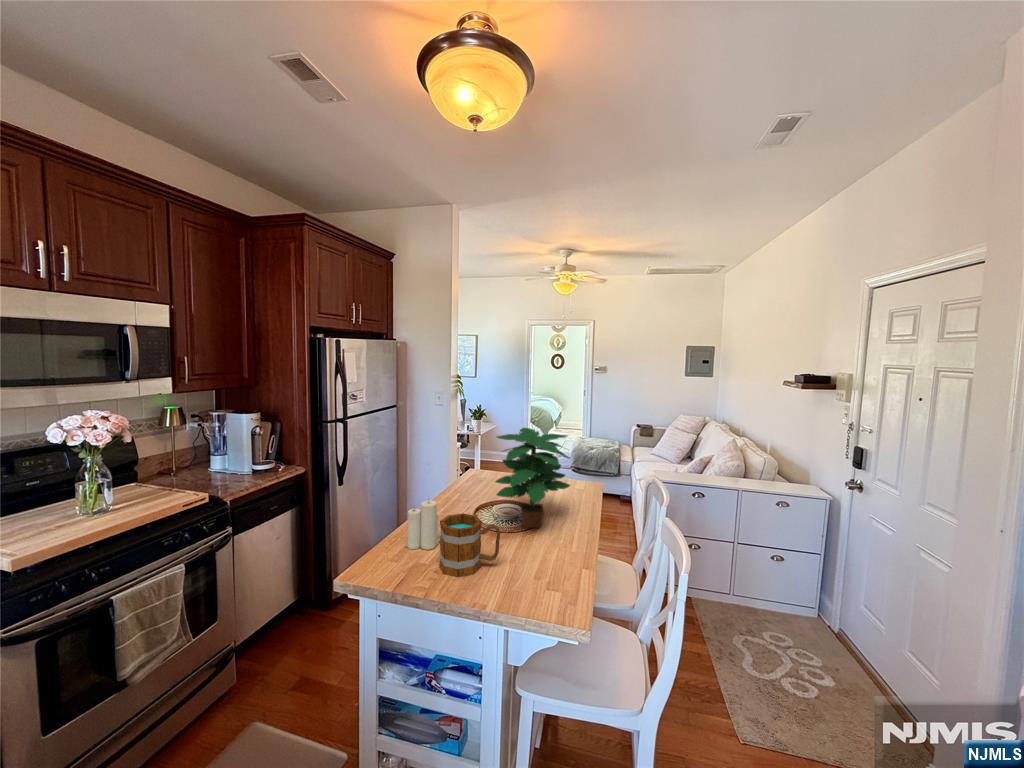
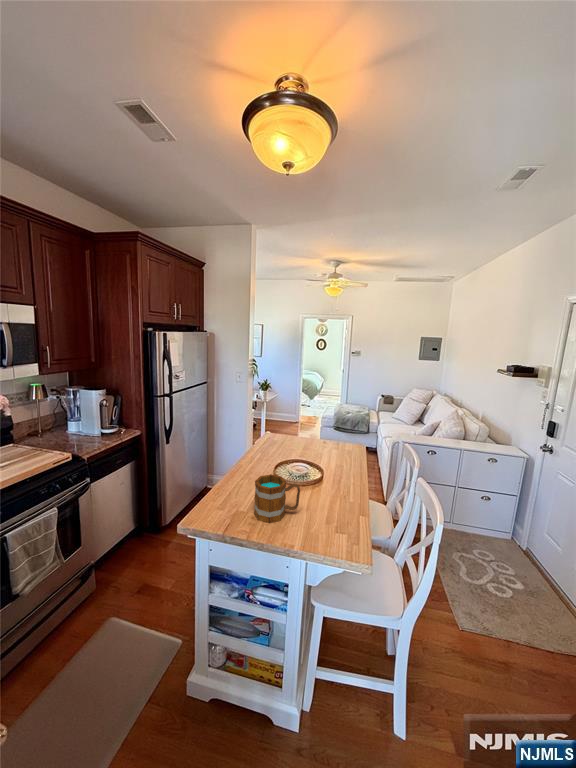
potted plant: present [495,428,570,528] -> none [290,406,349,482]
candle: present [405,500,440,550] -> none [226,461,252,500]

